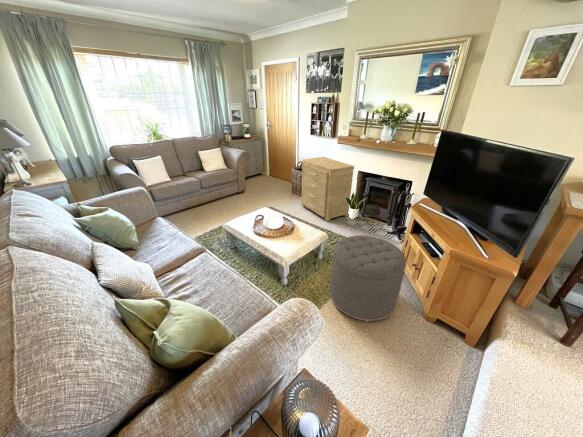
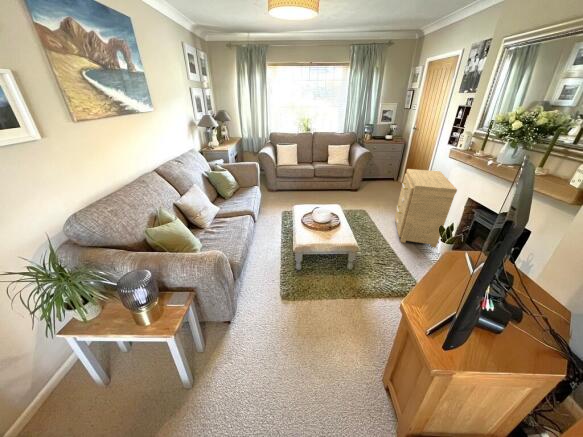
ottoman: present [330,235,406,322] -> none [297,252,375,347]

